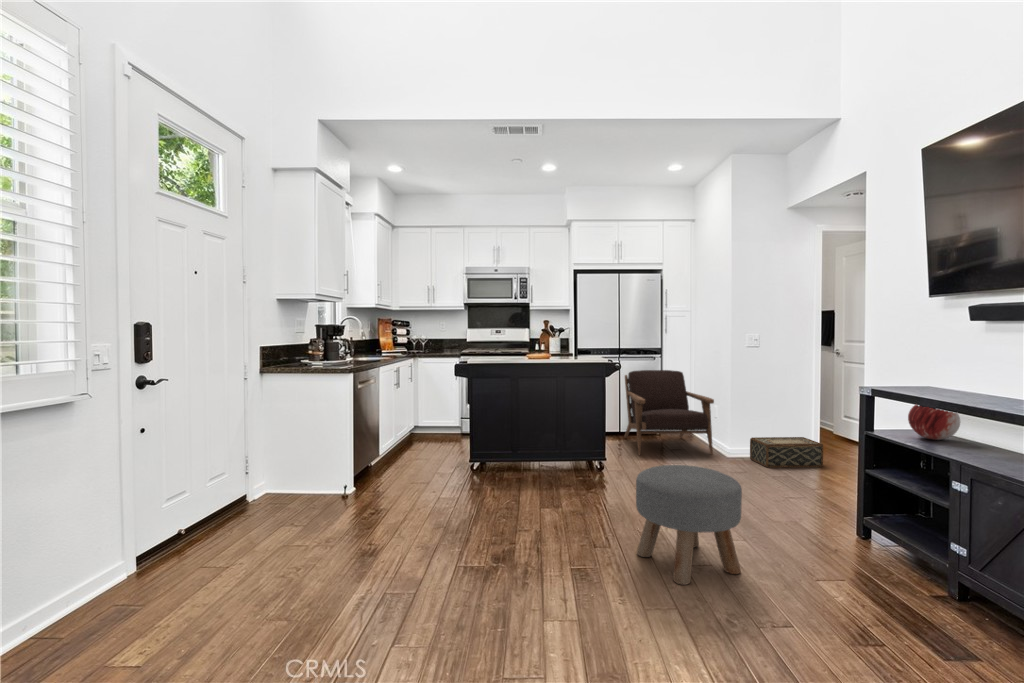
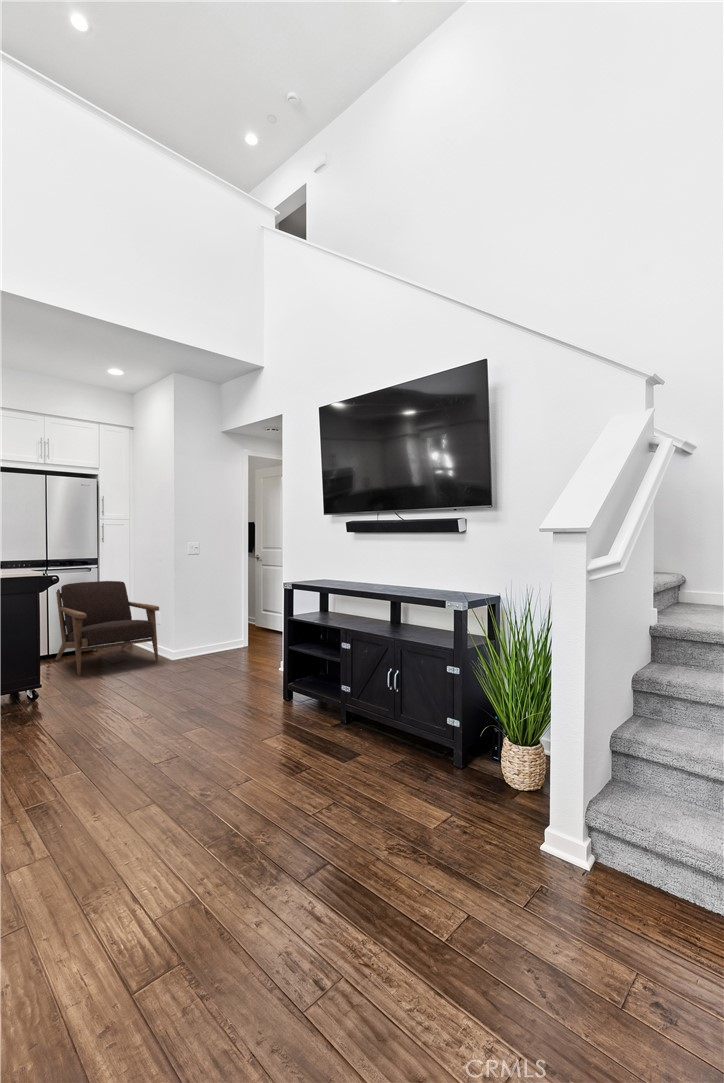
decorative orb: present [908,404,960,440] -> none [314,588,342,617]
woven basket: present [750,437,823,468] -> none [193,632,251,663]
ottoman: present [636,465,742,585] -> none [101,667,205,782]

